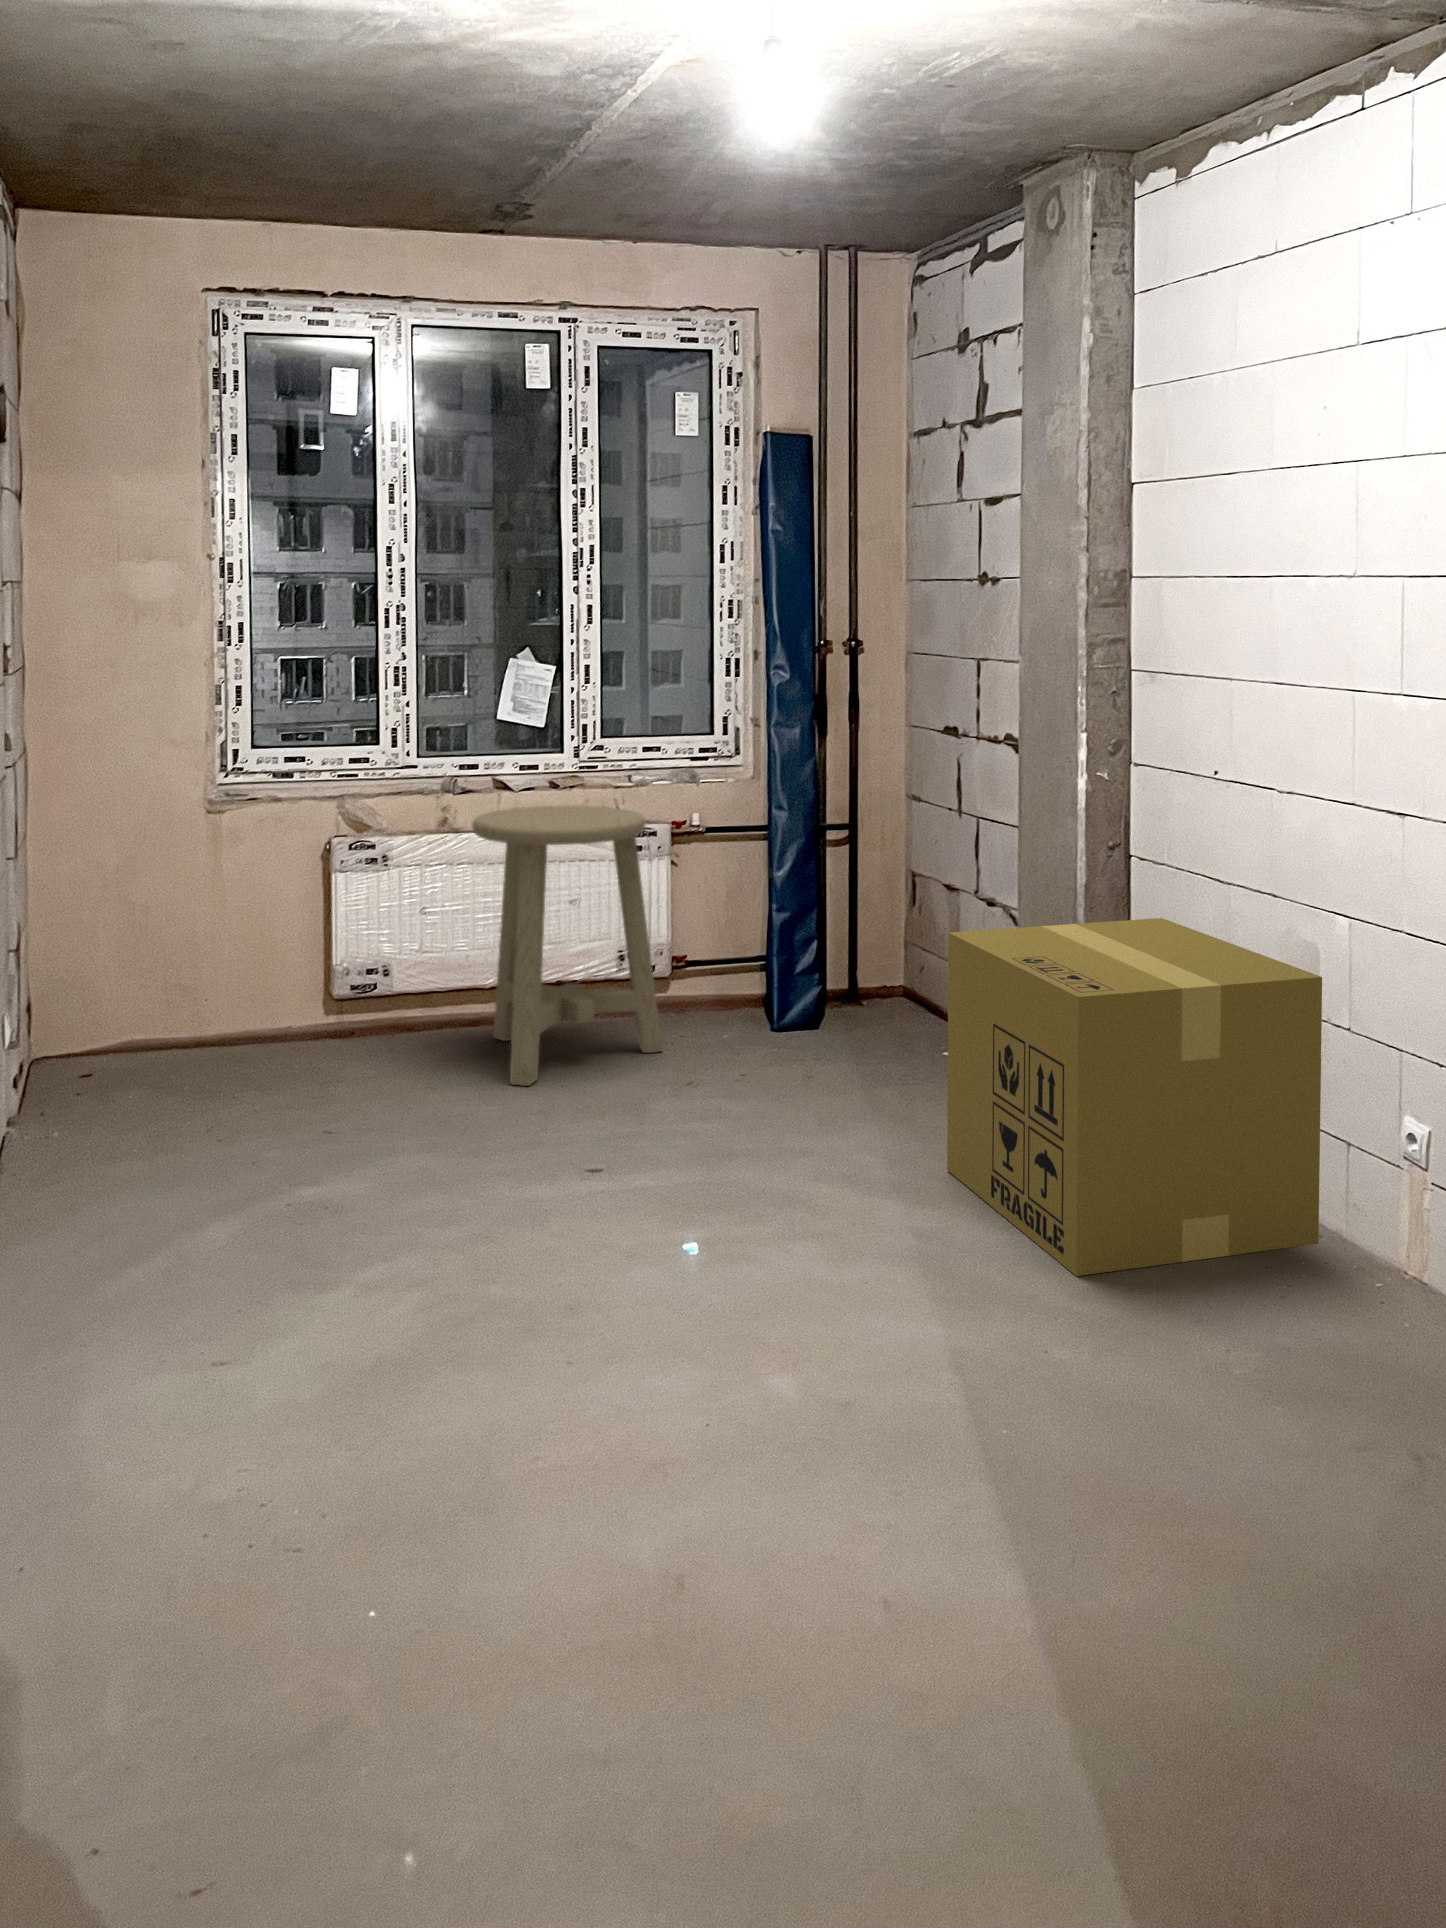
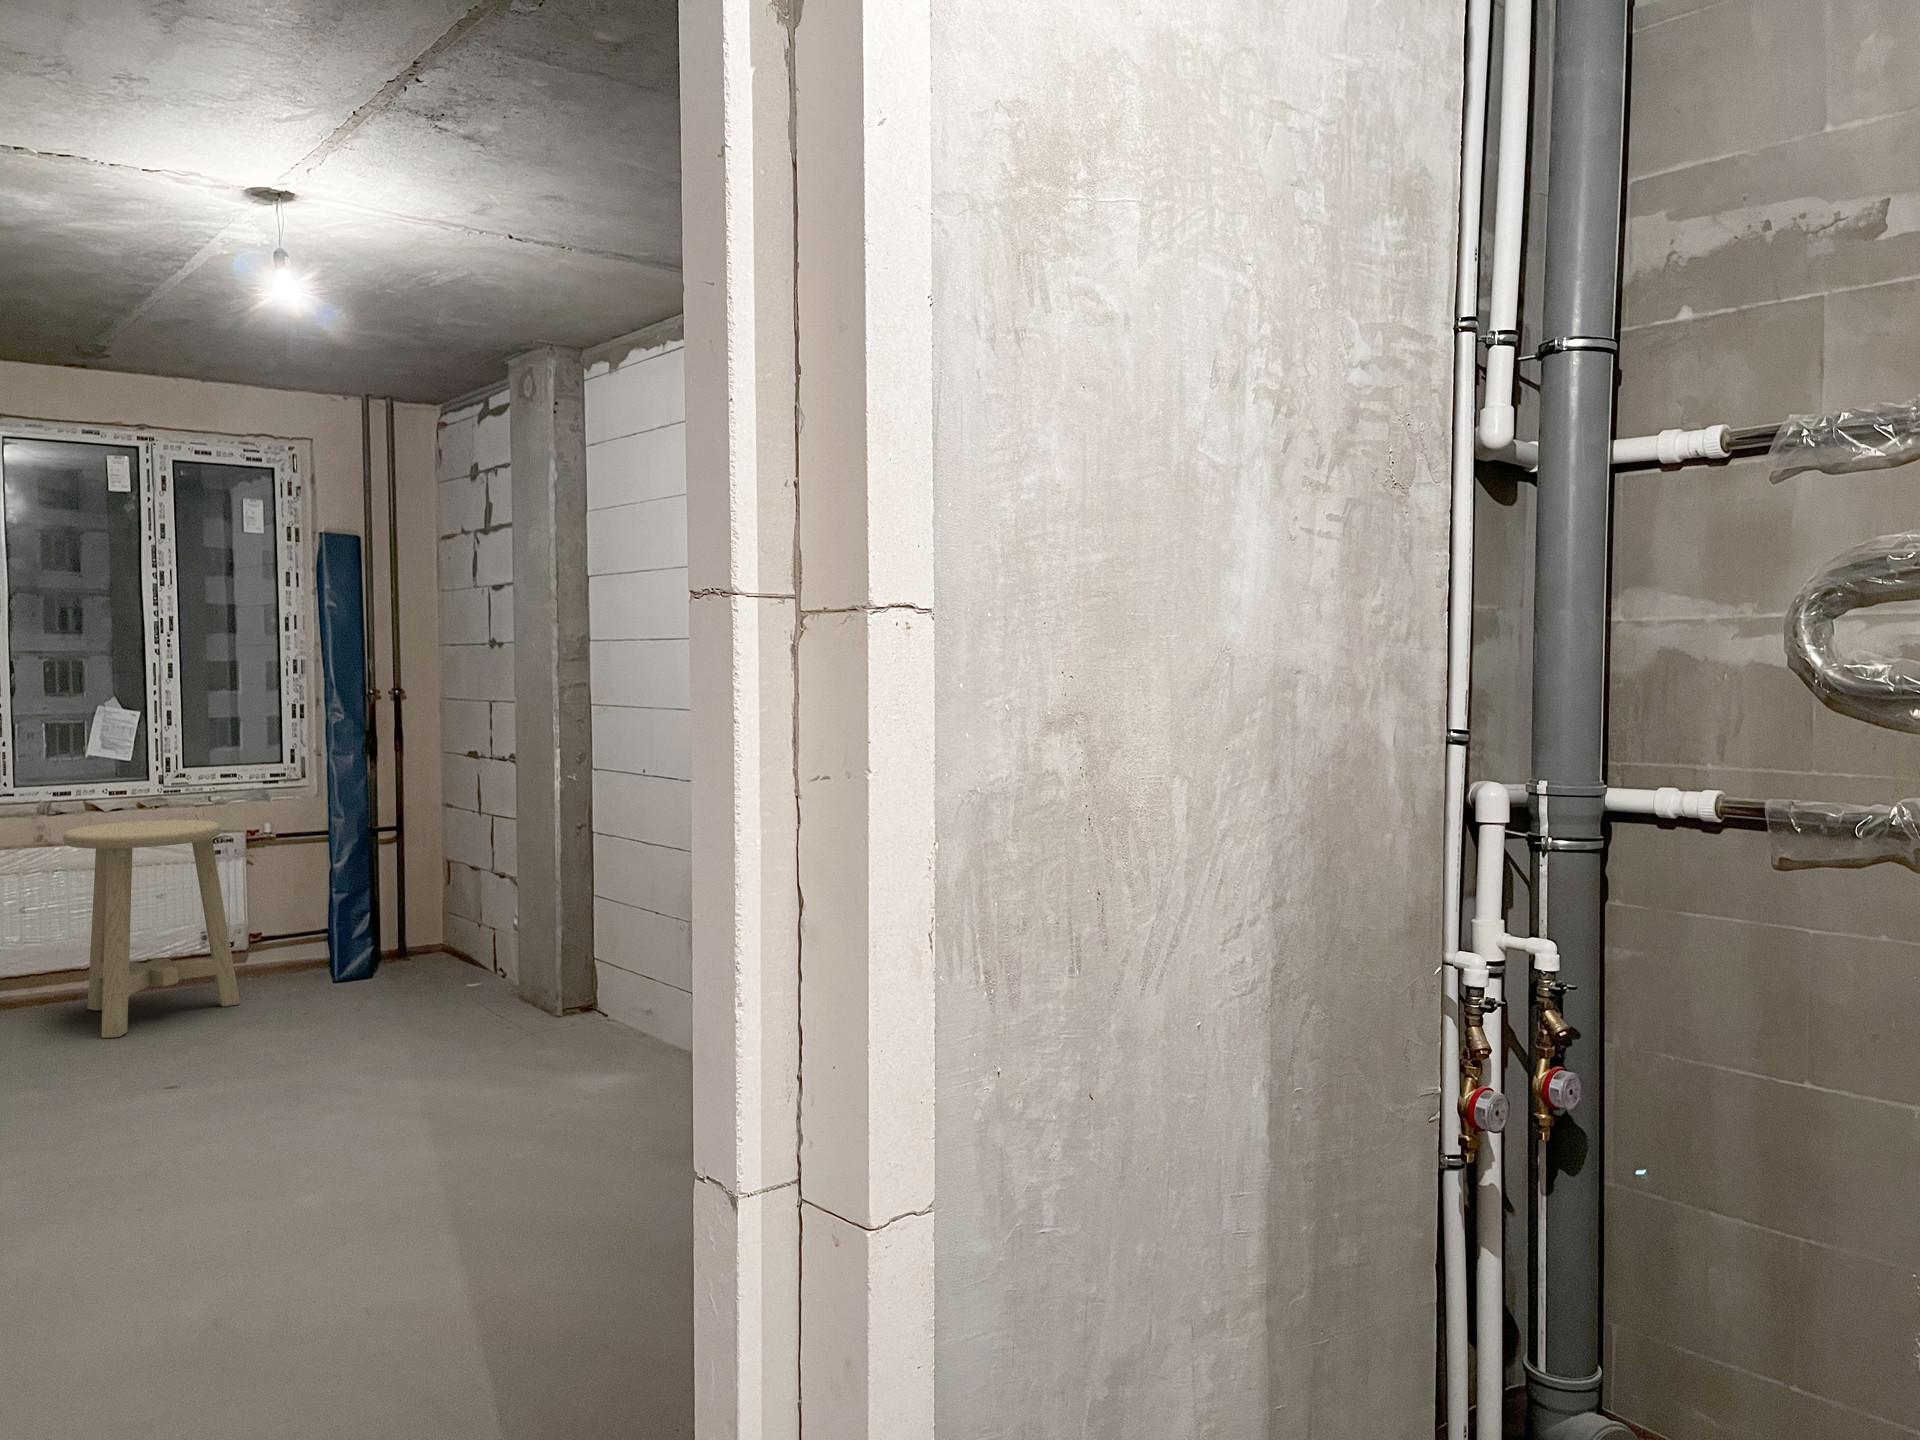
cardboard box: present [947,918,1322,1276] -> none [454,867,700,1096]

